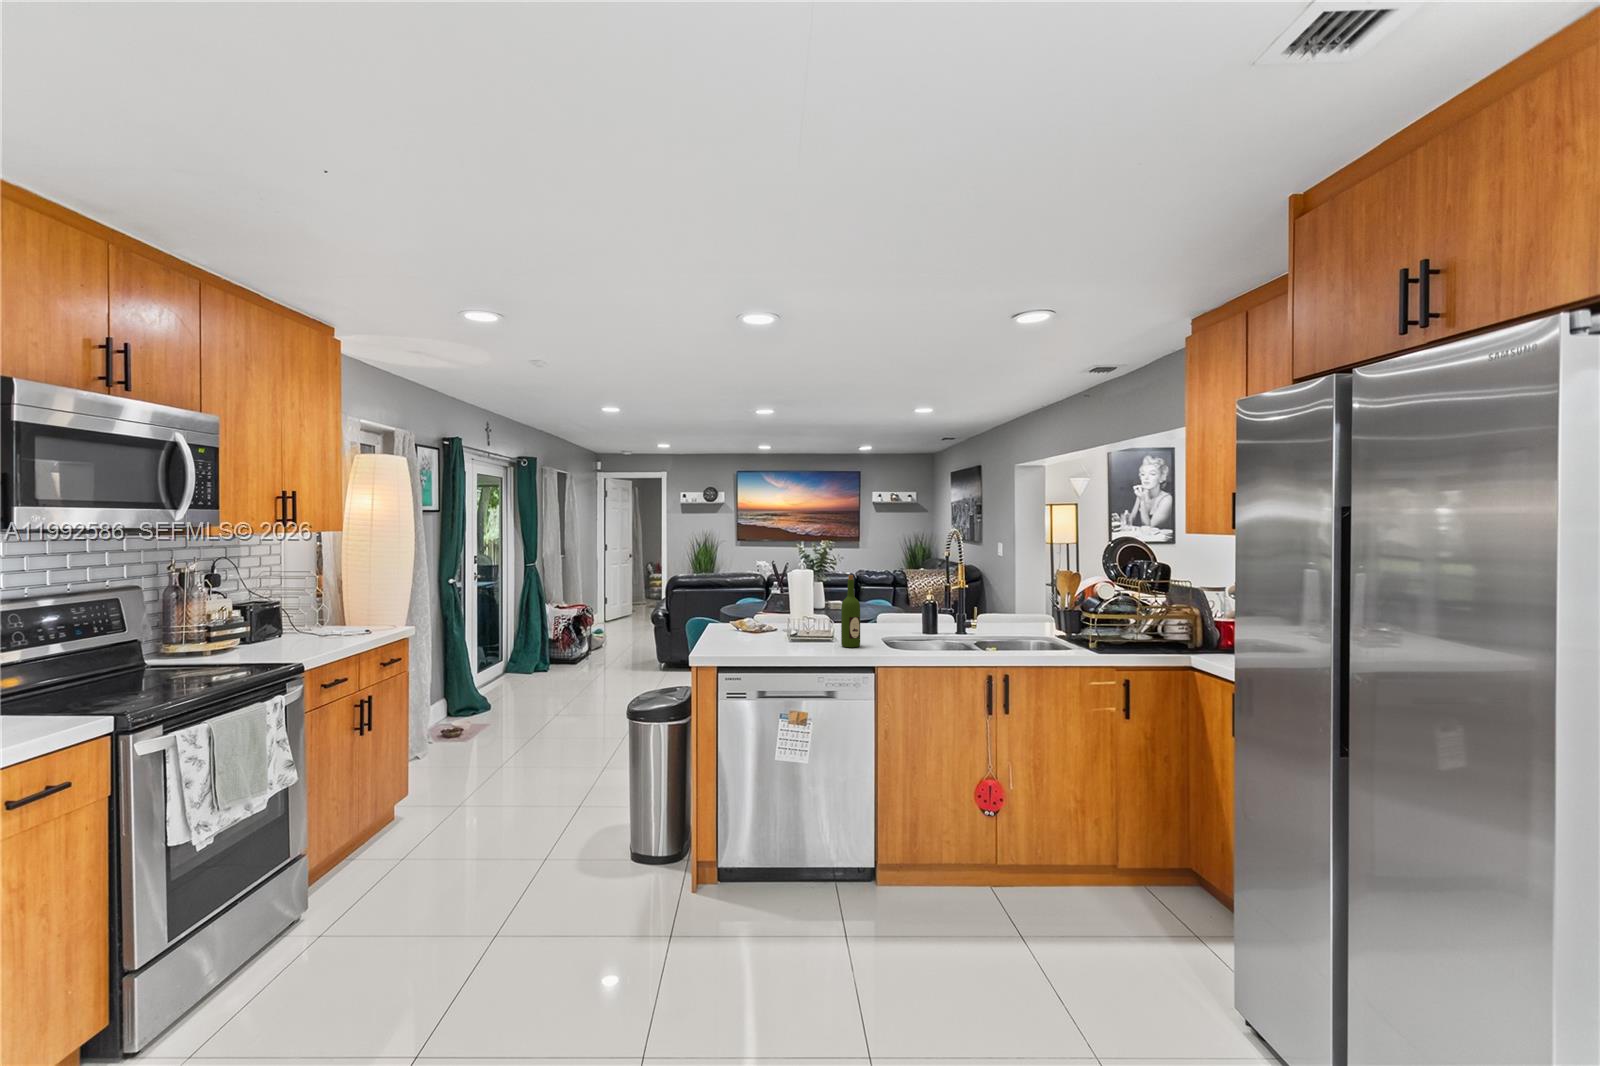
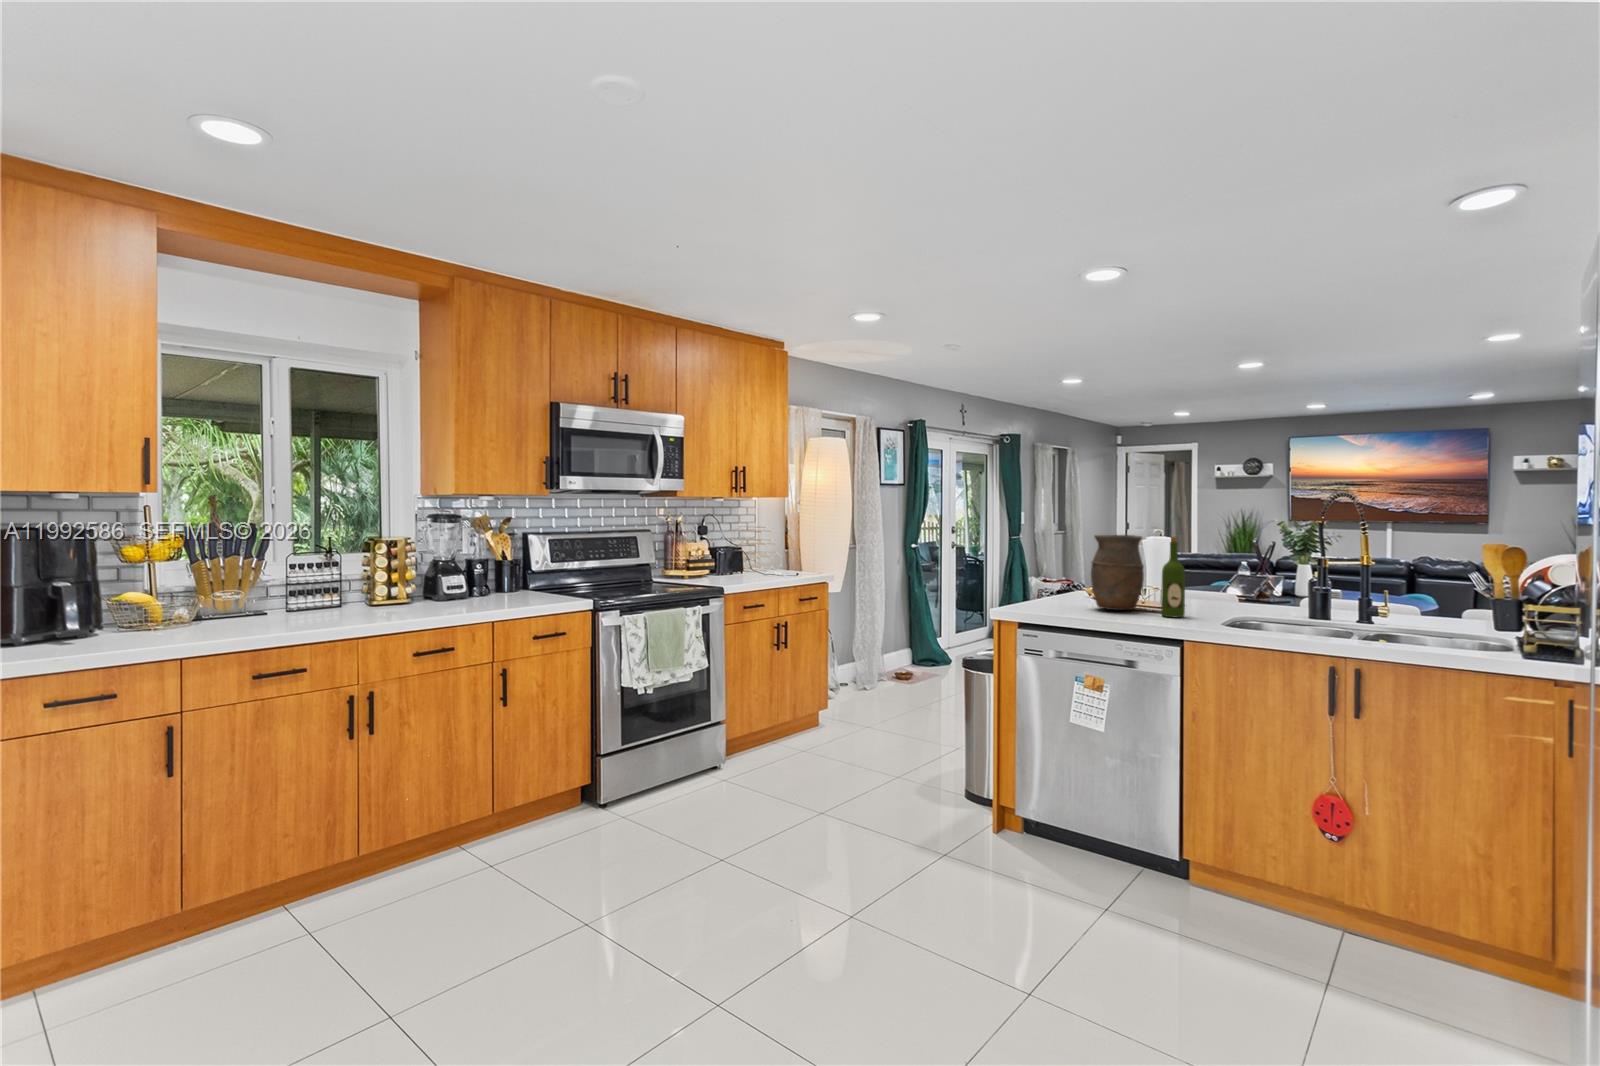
vase: none [775,573,821,645] -> present [1091,535,1144,610]

